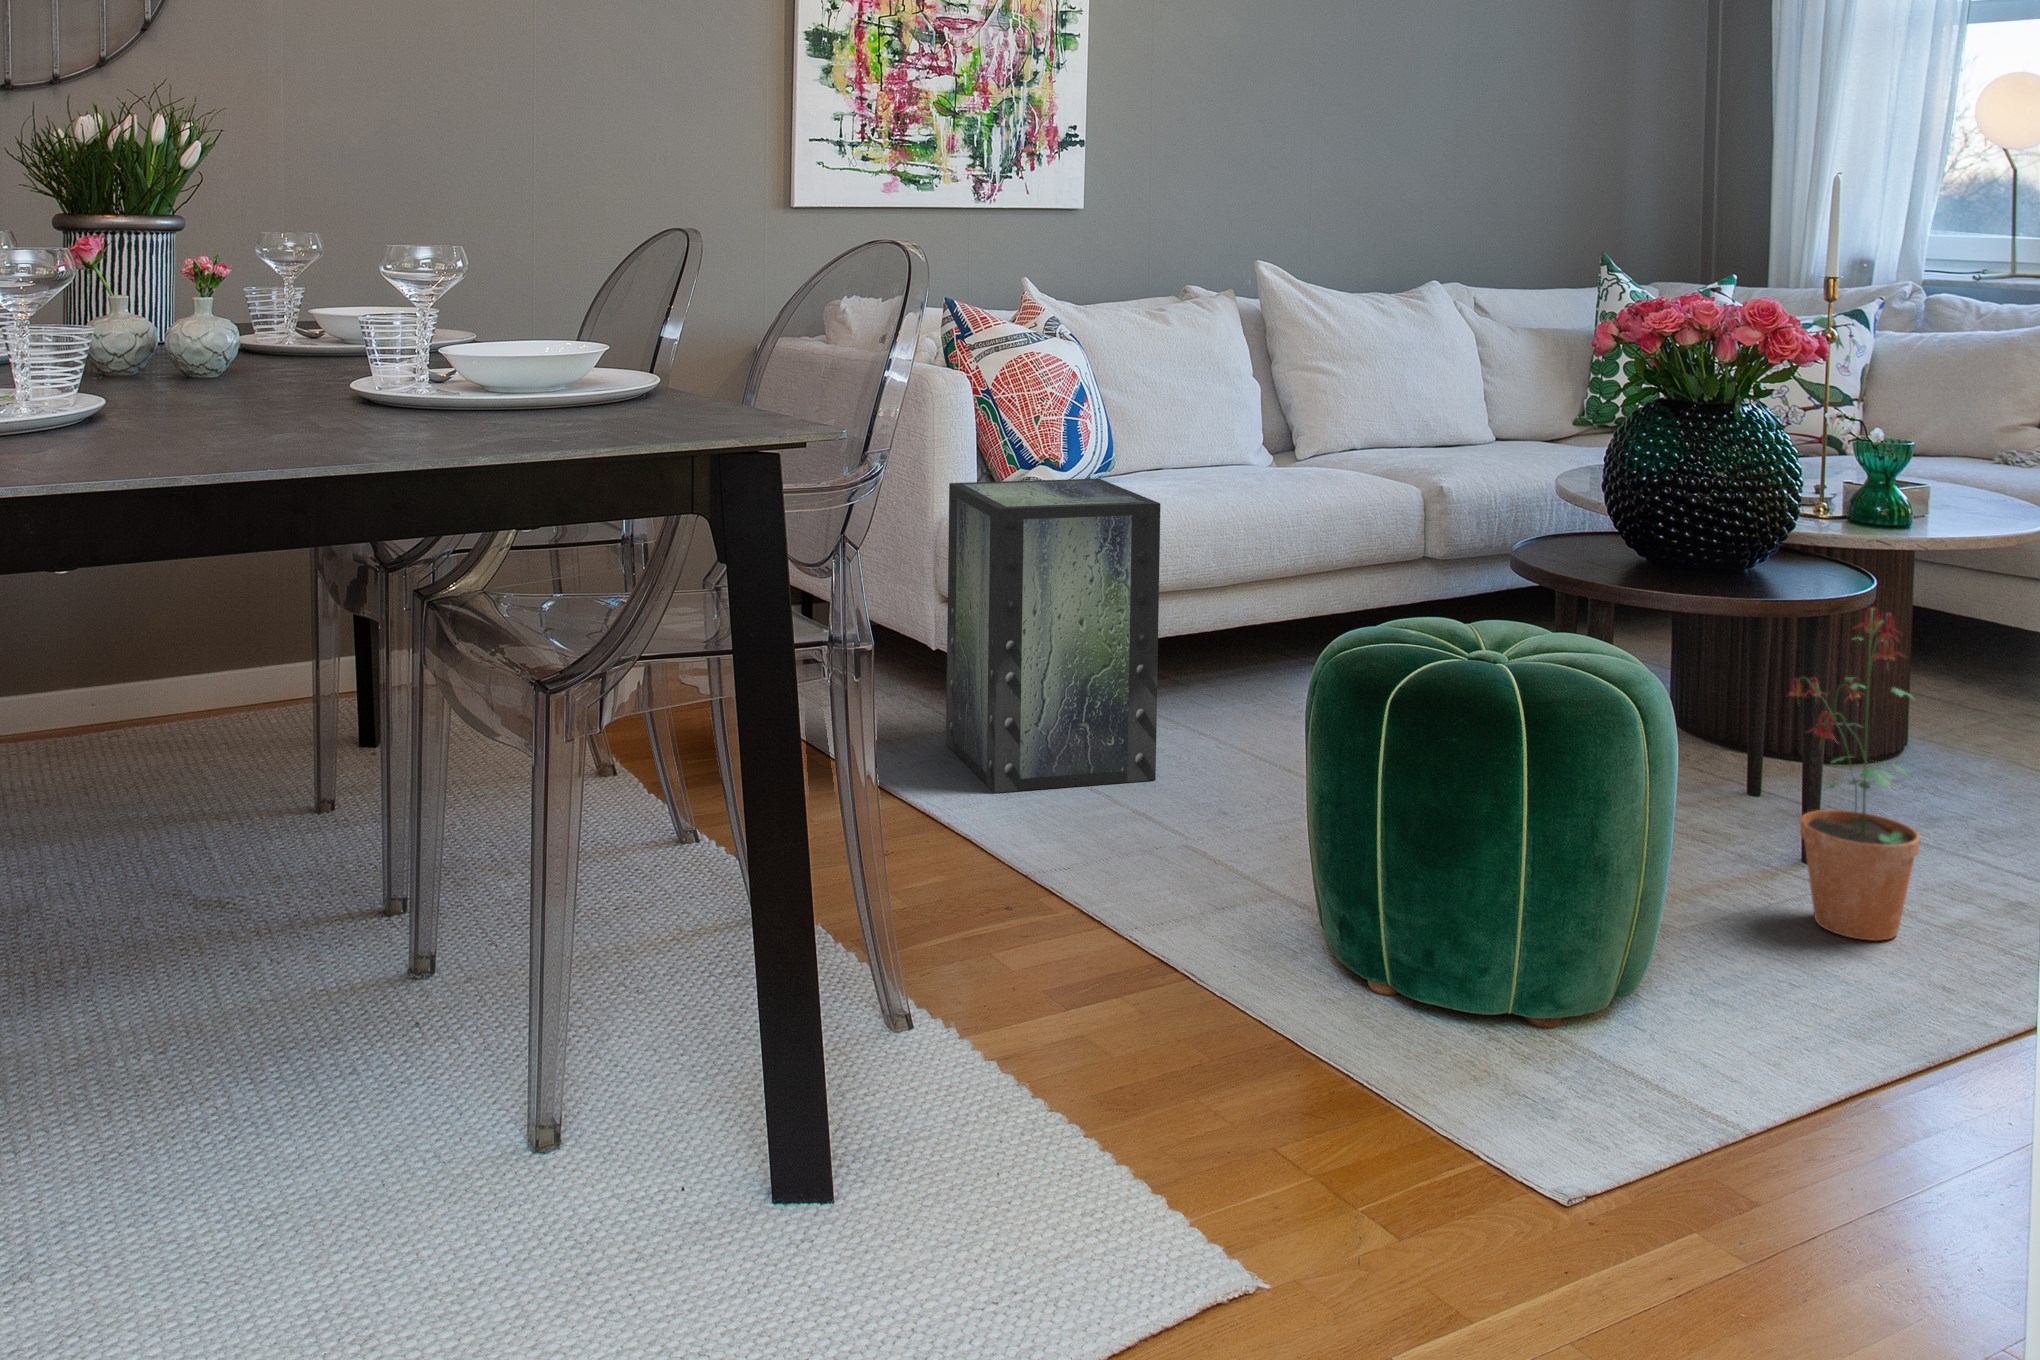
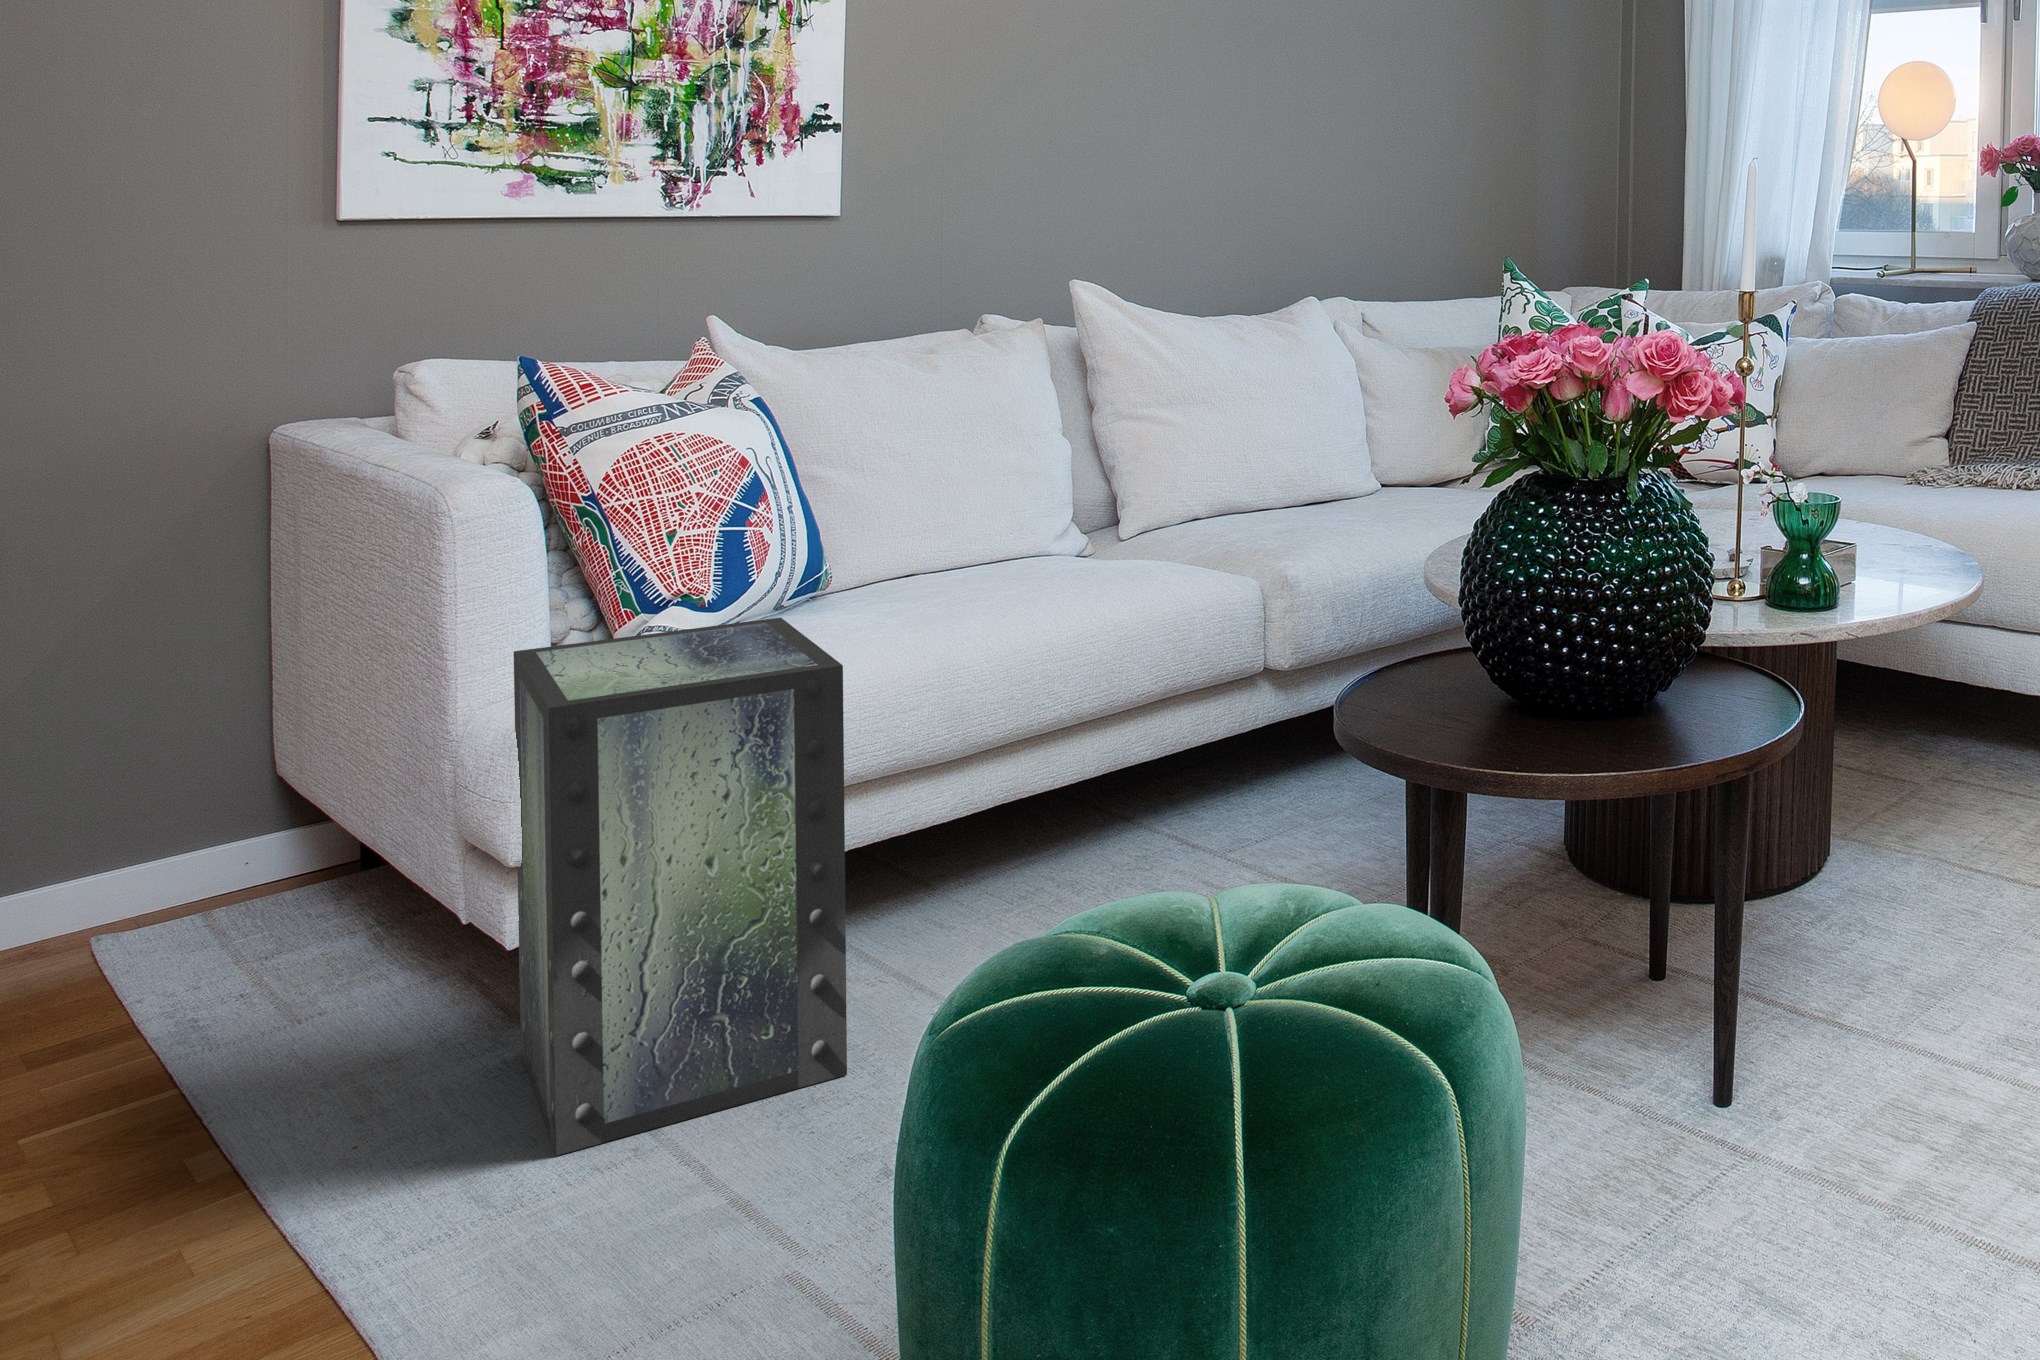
potted plant: present [1790,607,1920,941] -> none [1690,753,1857,1220]

